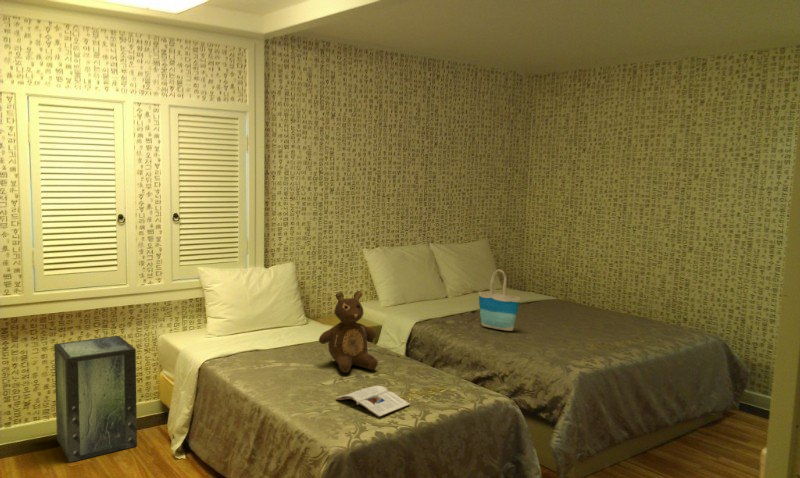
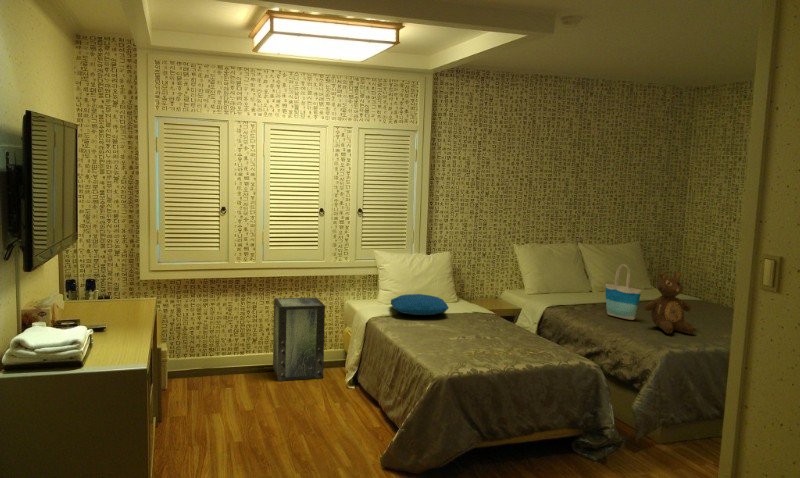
teddy bear: present [319,291,377,373] -> present [645,272,695,334]
pillow: none [228,321,308,351] -> present [391,294,449,315]
magazine: present [336,386,410,417] -> none [453,343,509,361]

